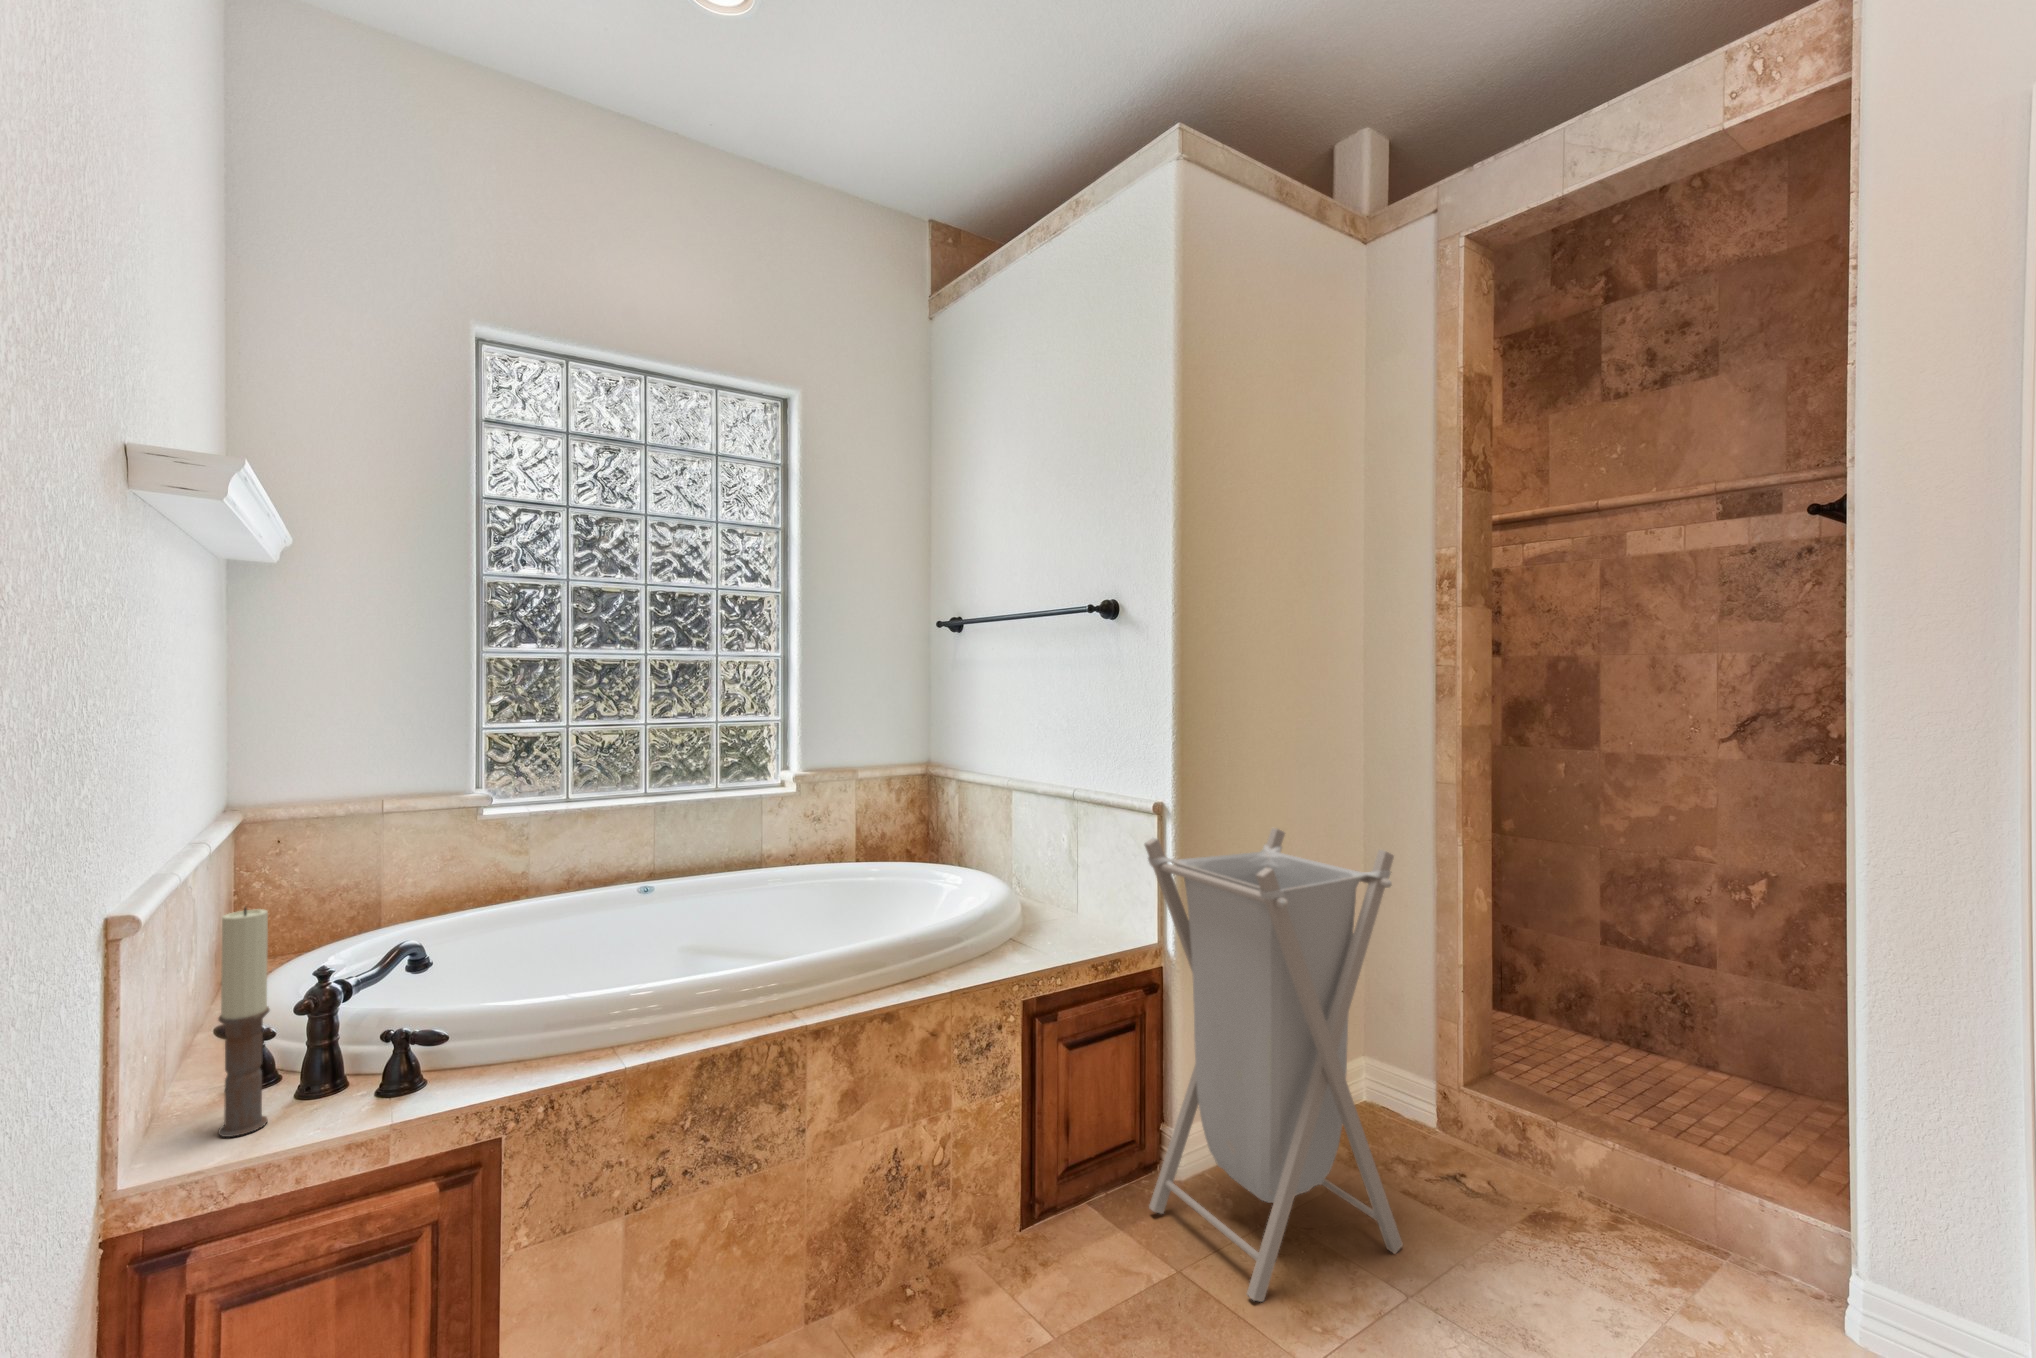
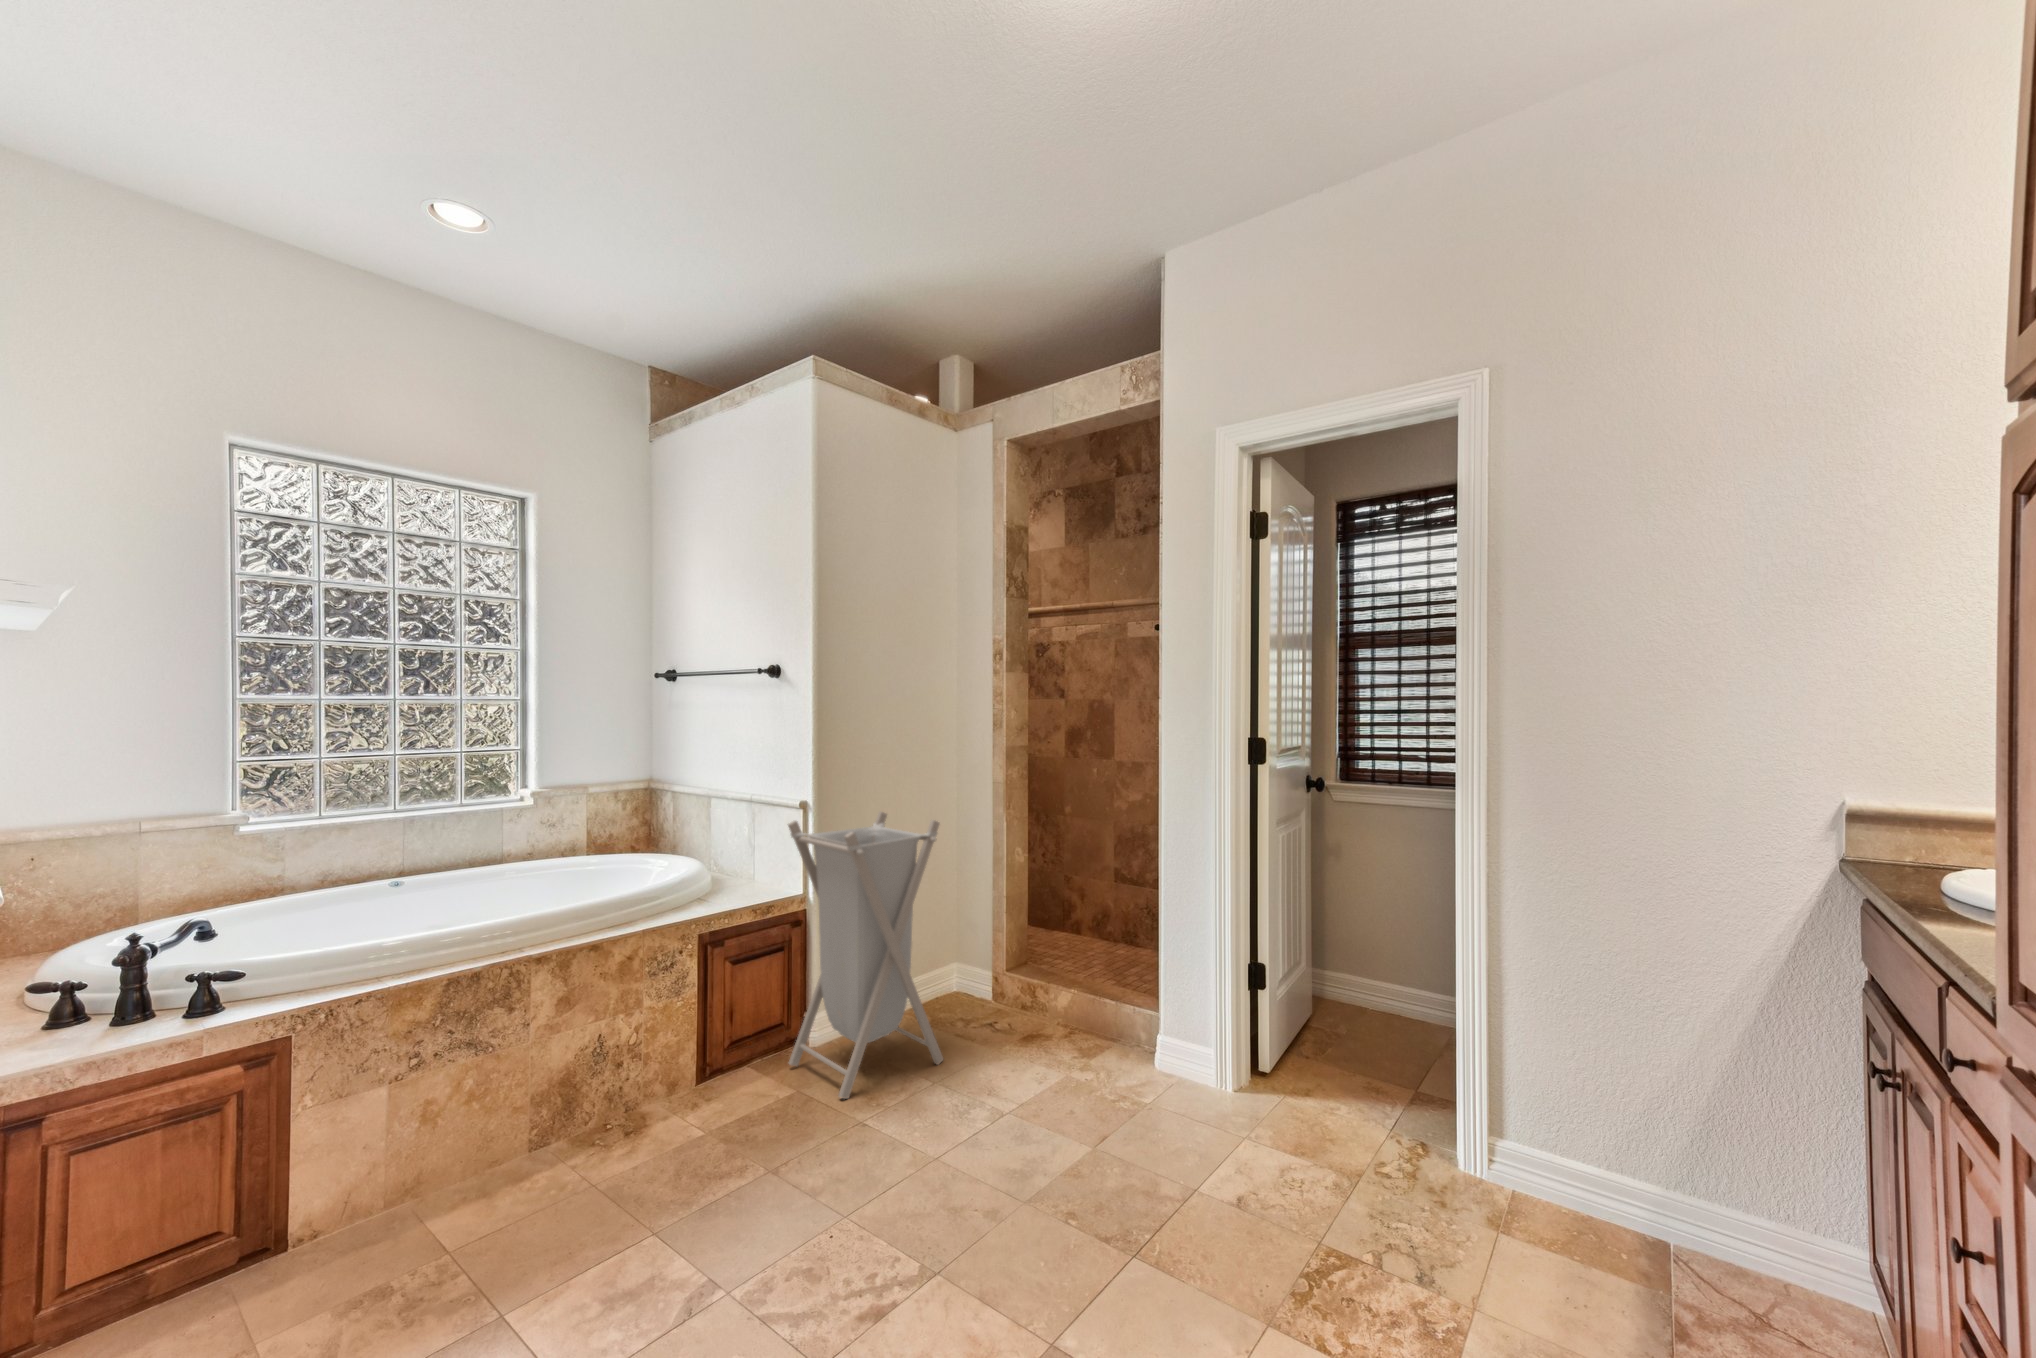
candle: present [218,907,269,1137] -> none [55,888,101,1049]

